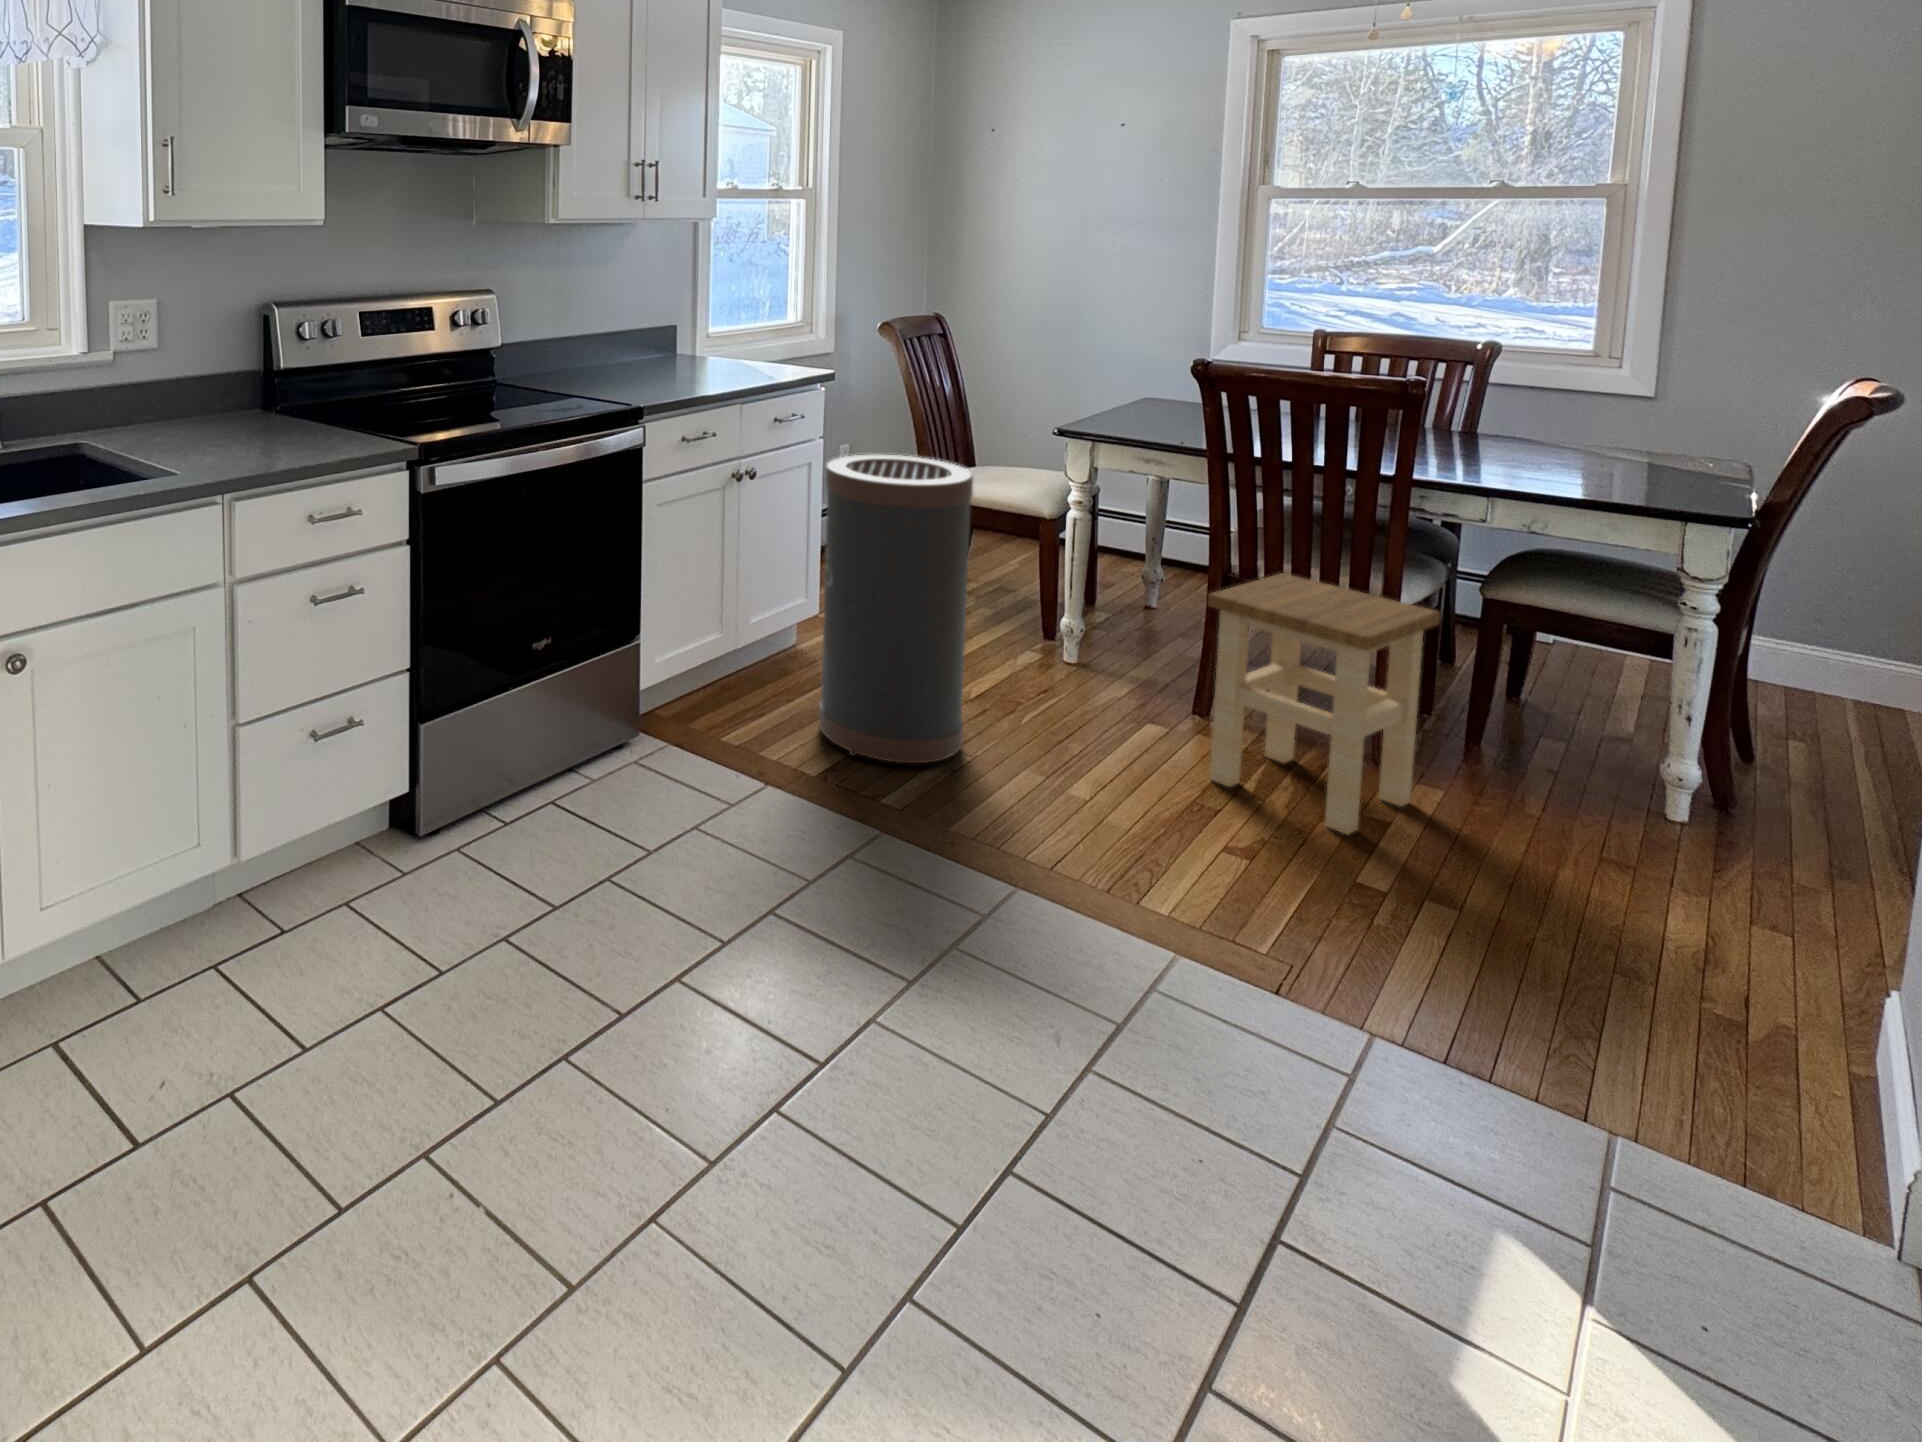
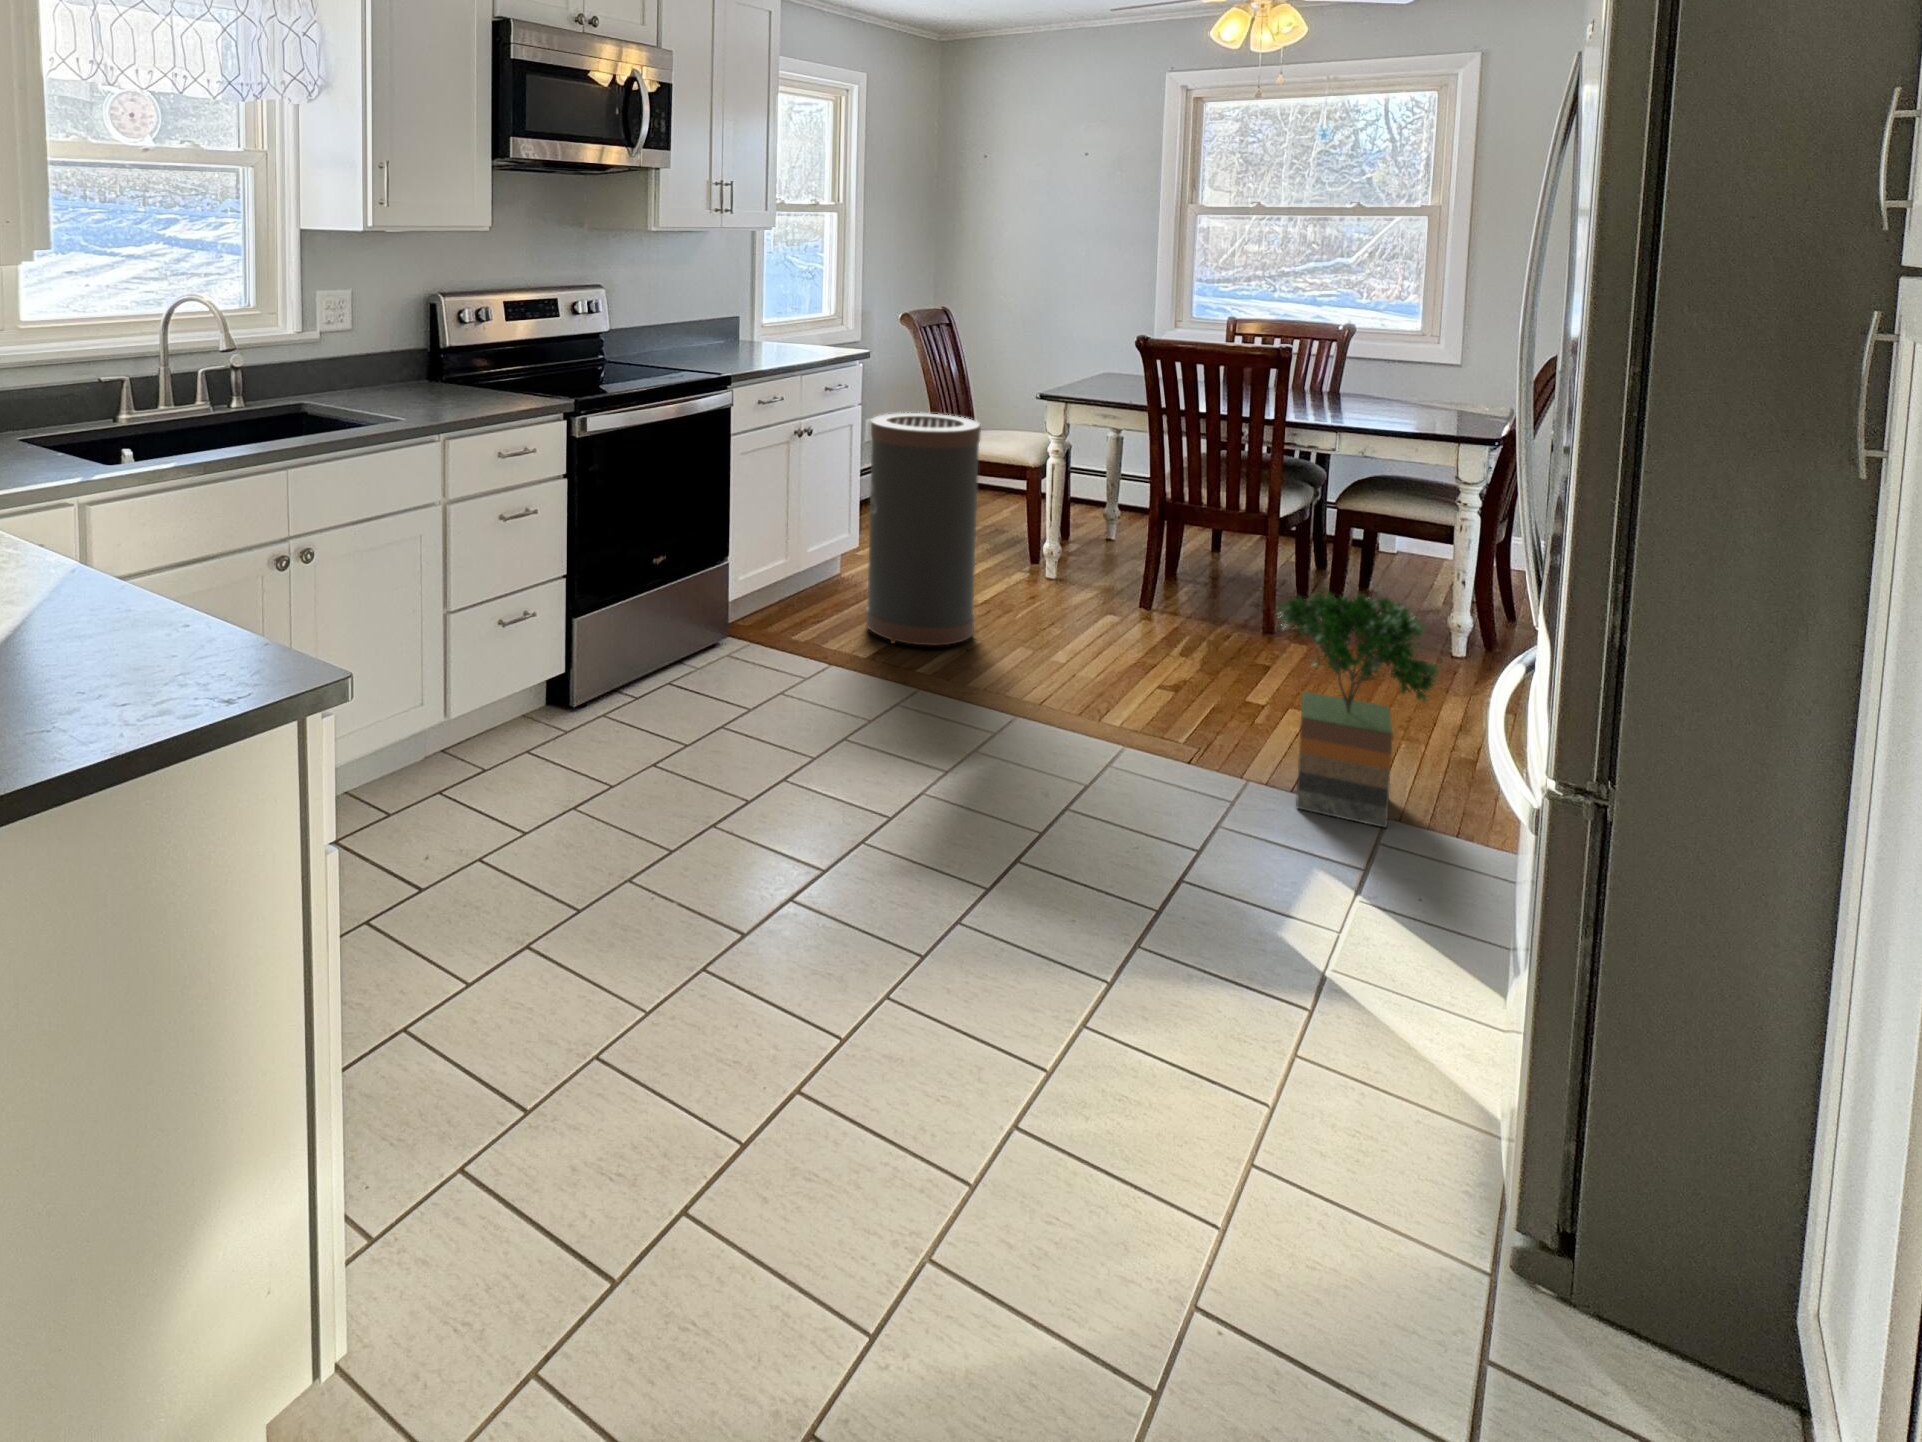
stool: present [1208,573,1440,834] -> none [1147,495,1303,675]
potted tree: none [1426,762,1736,1162] -> present [1277,591,1440,827]

